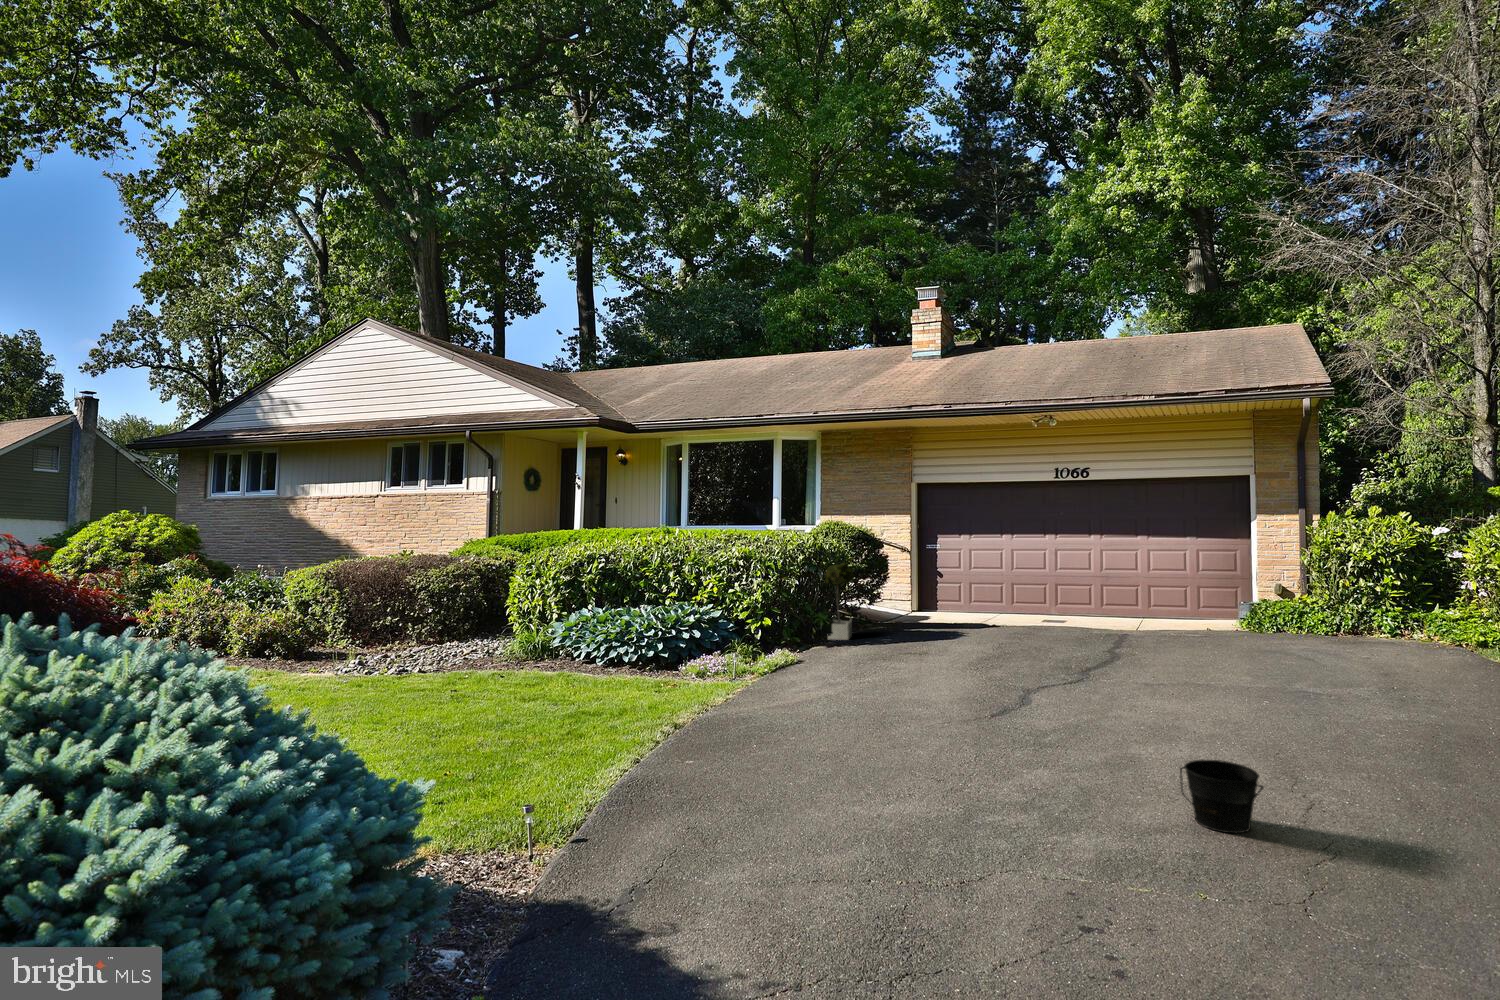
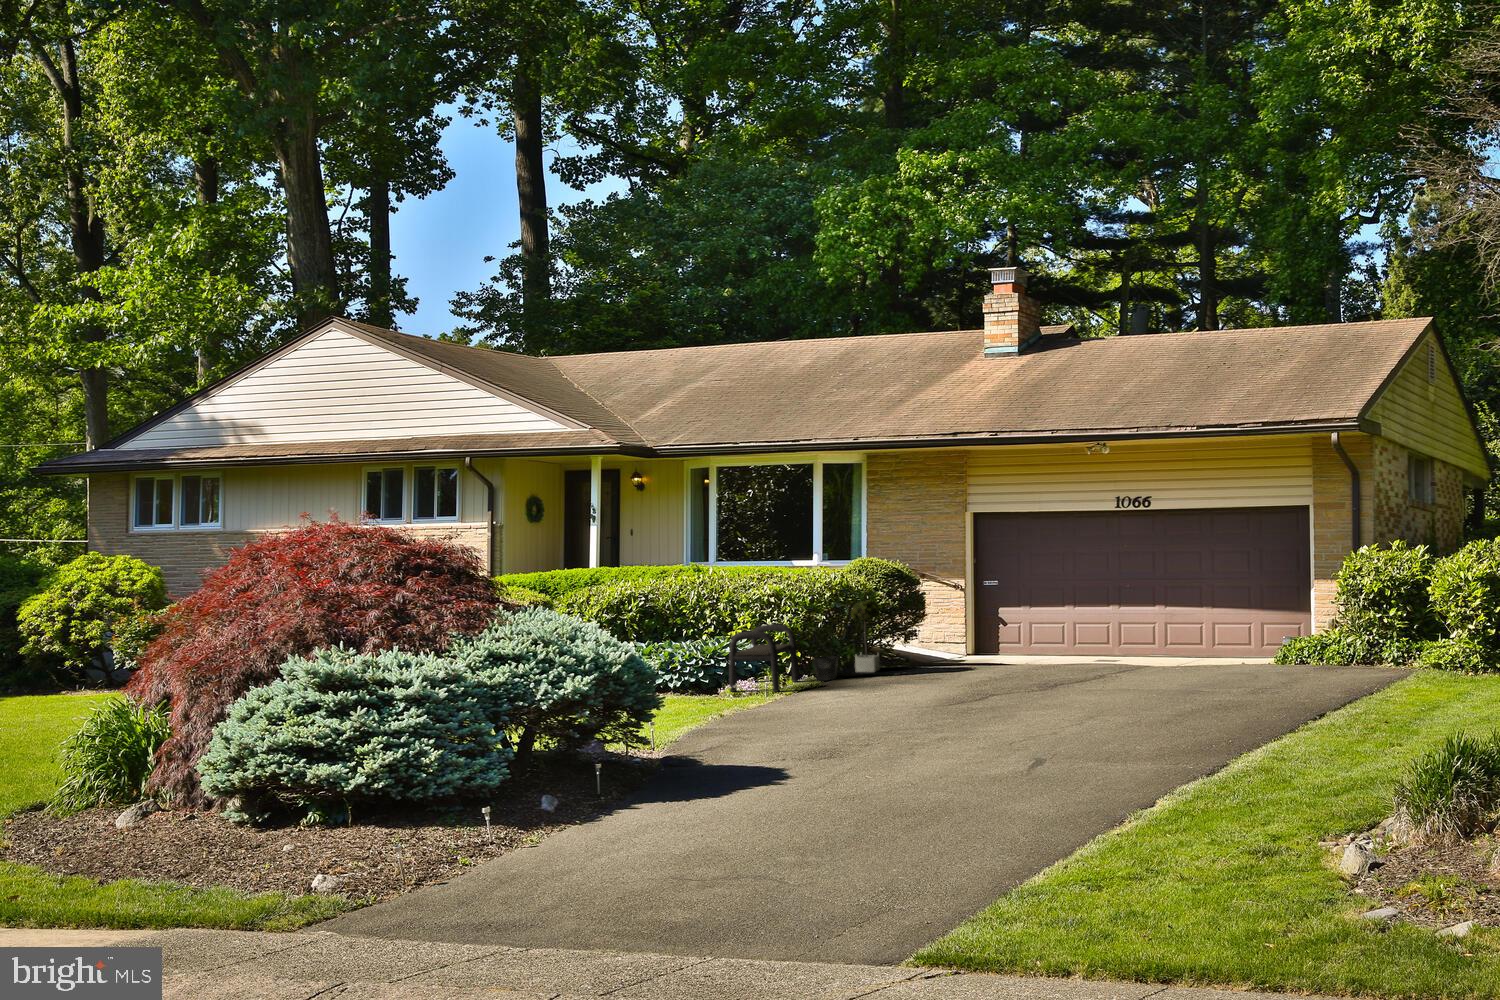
bench: none [692,589,771,672] -> present [729,624,799,692]
bucket: present [1180,760,1263,833] -> present [813,656,838,680]

